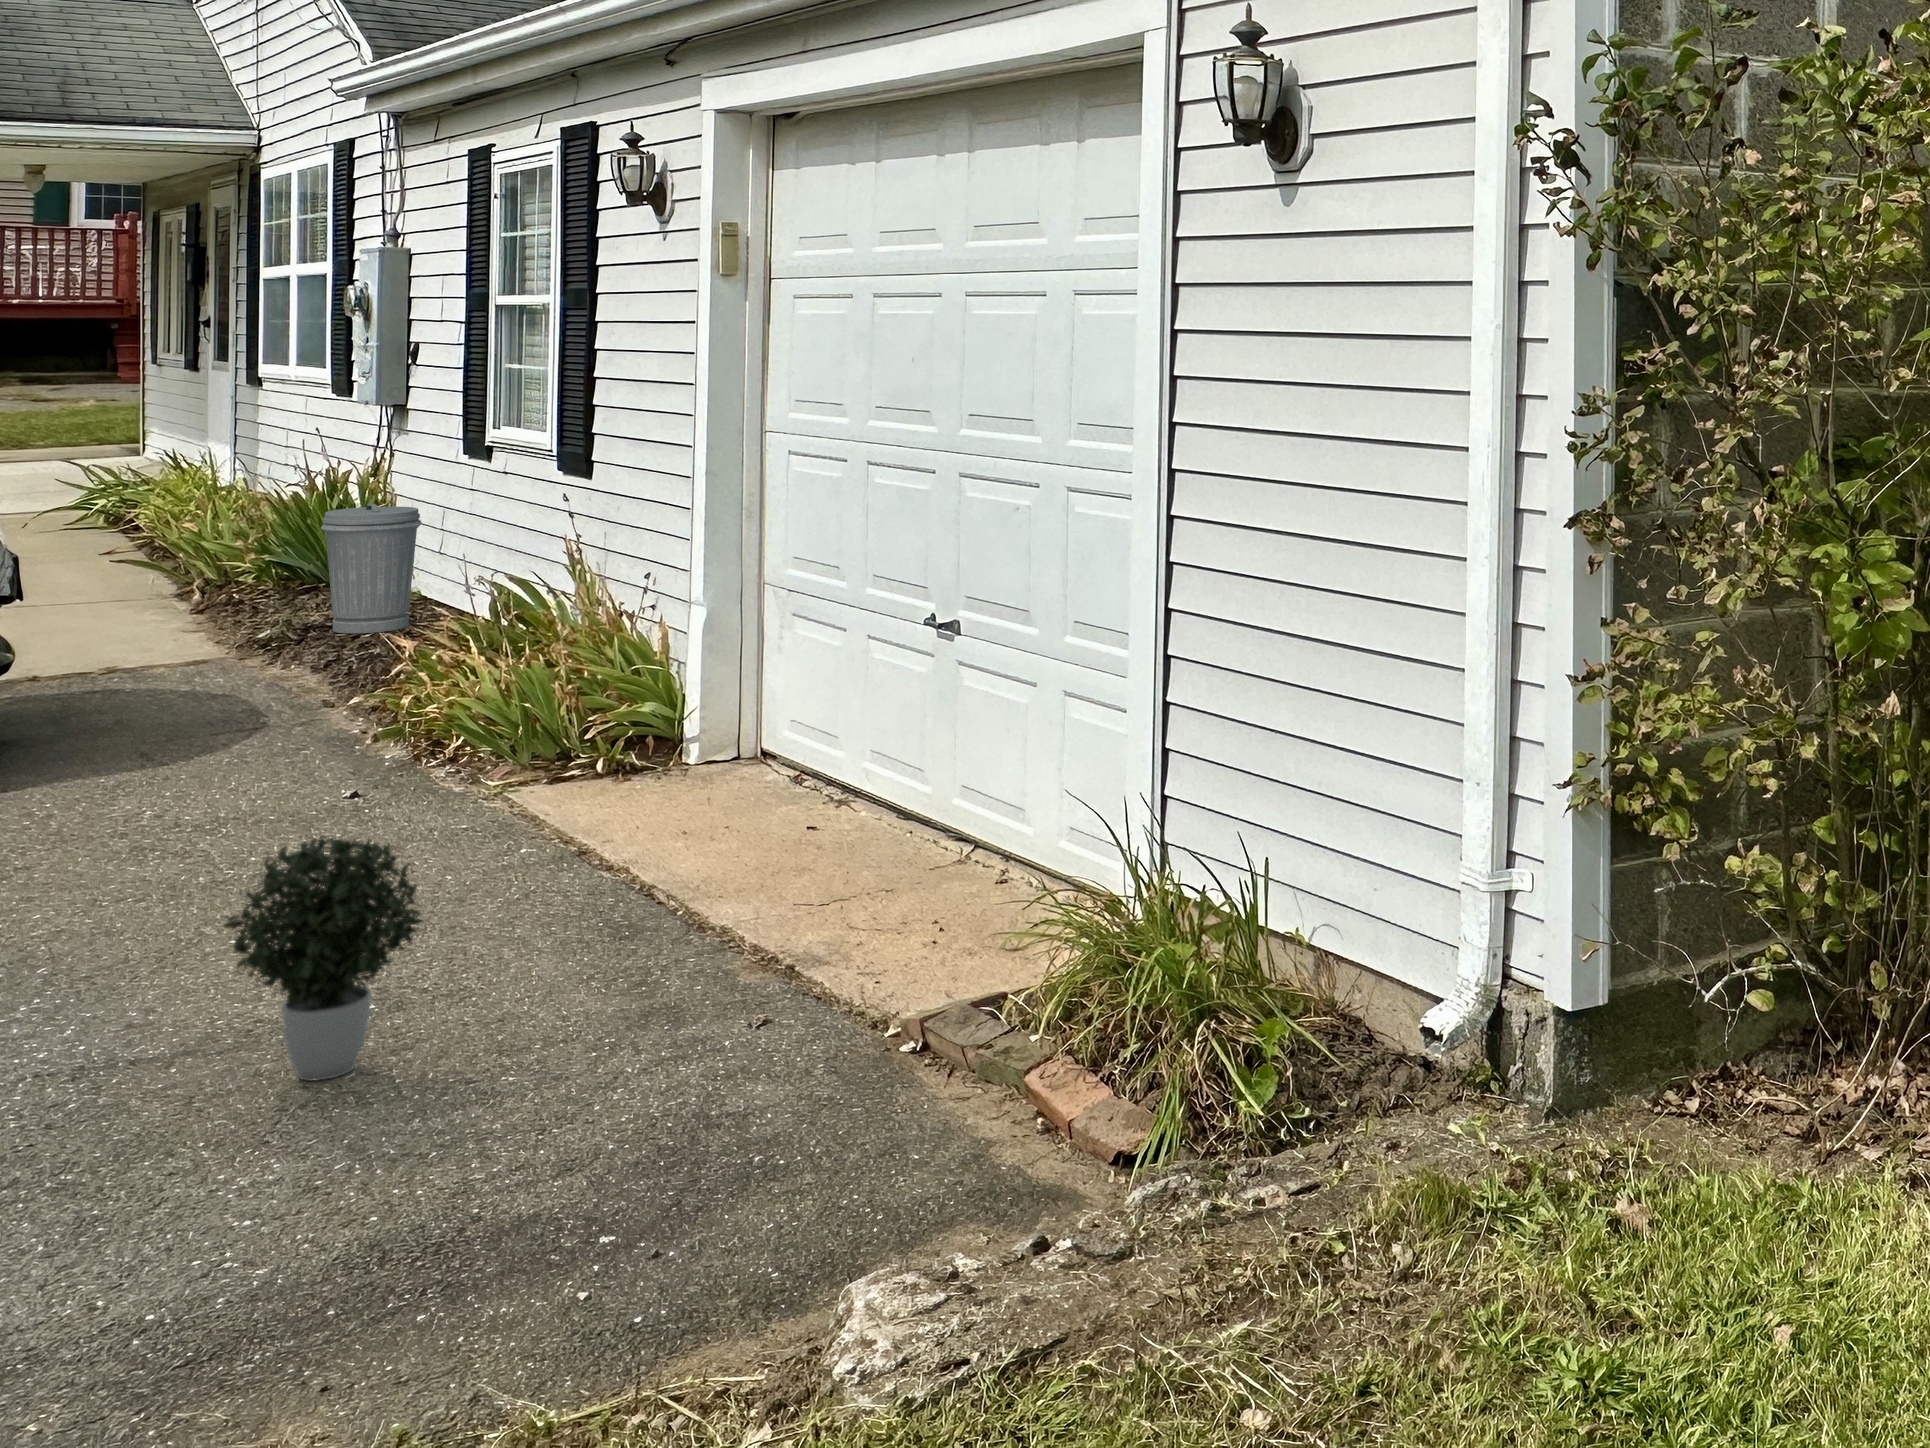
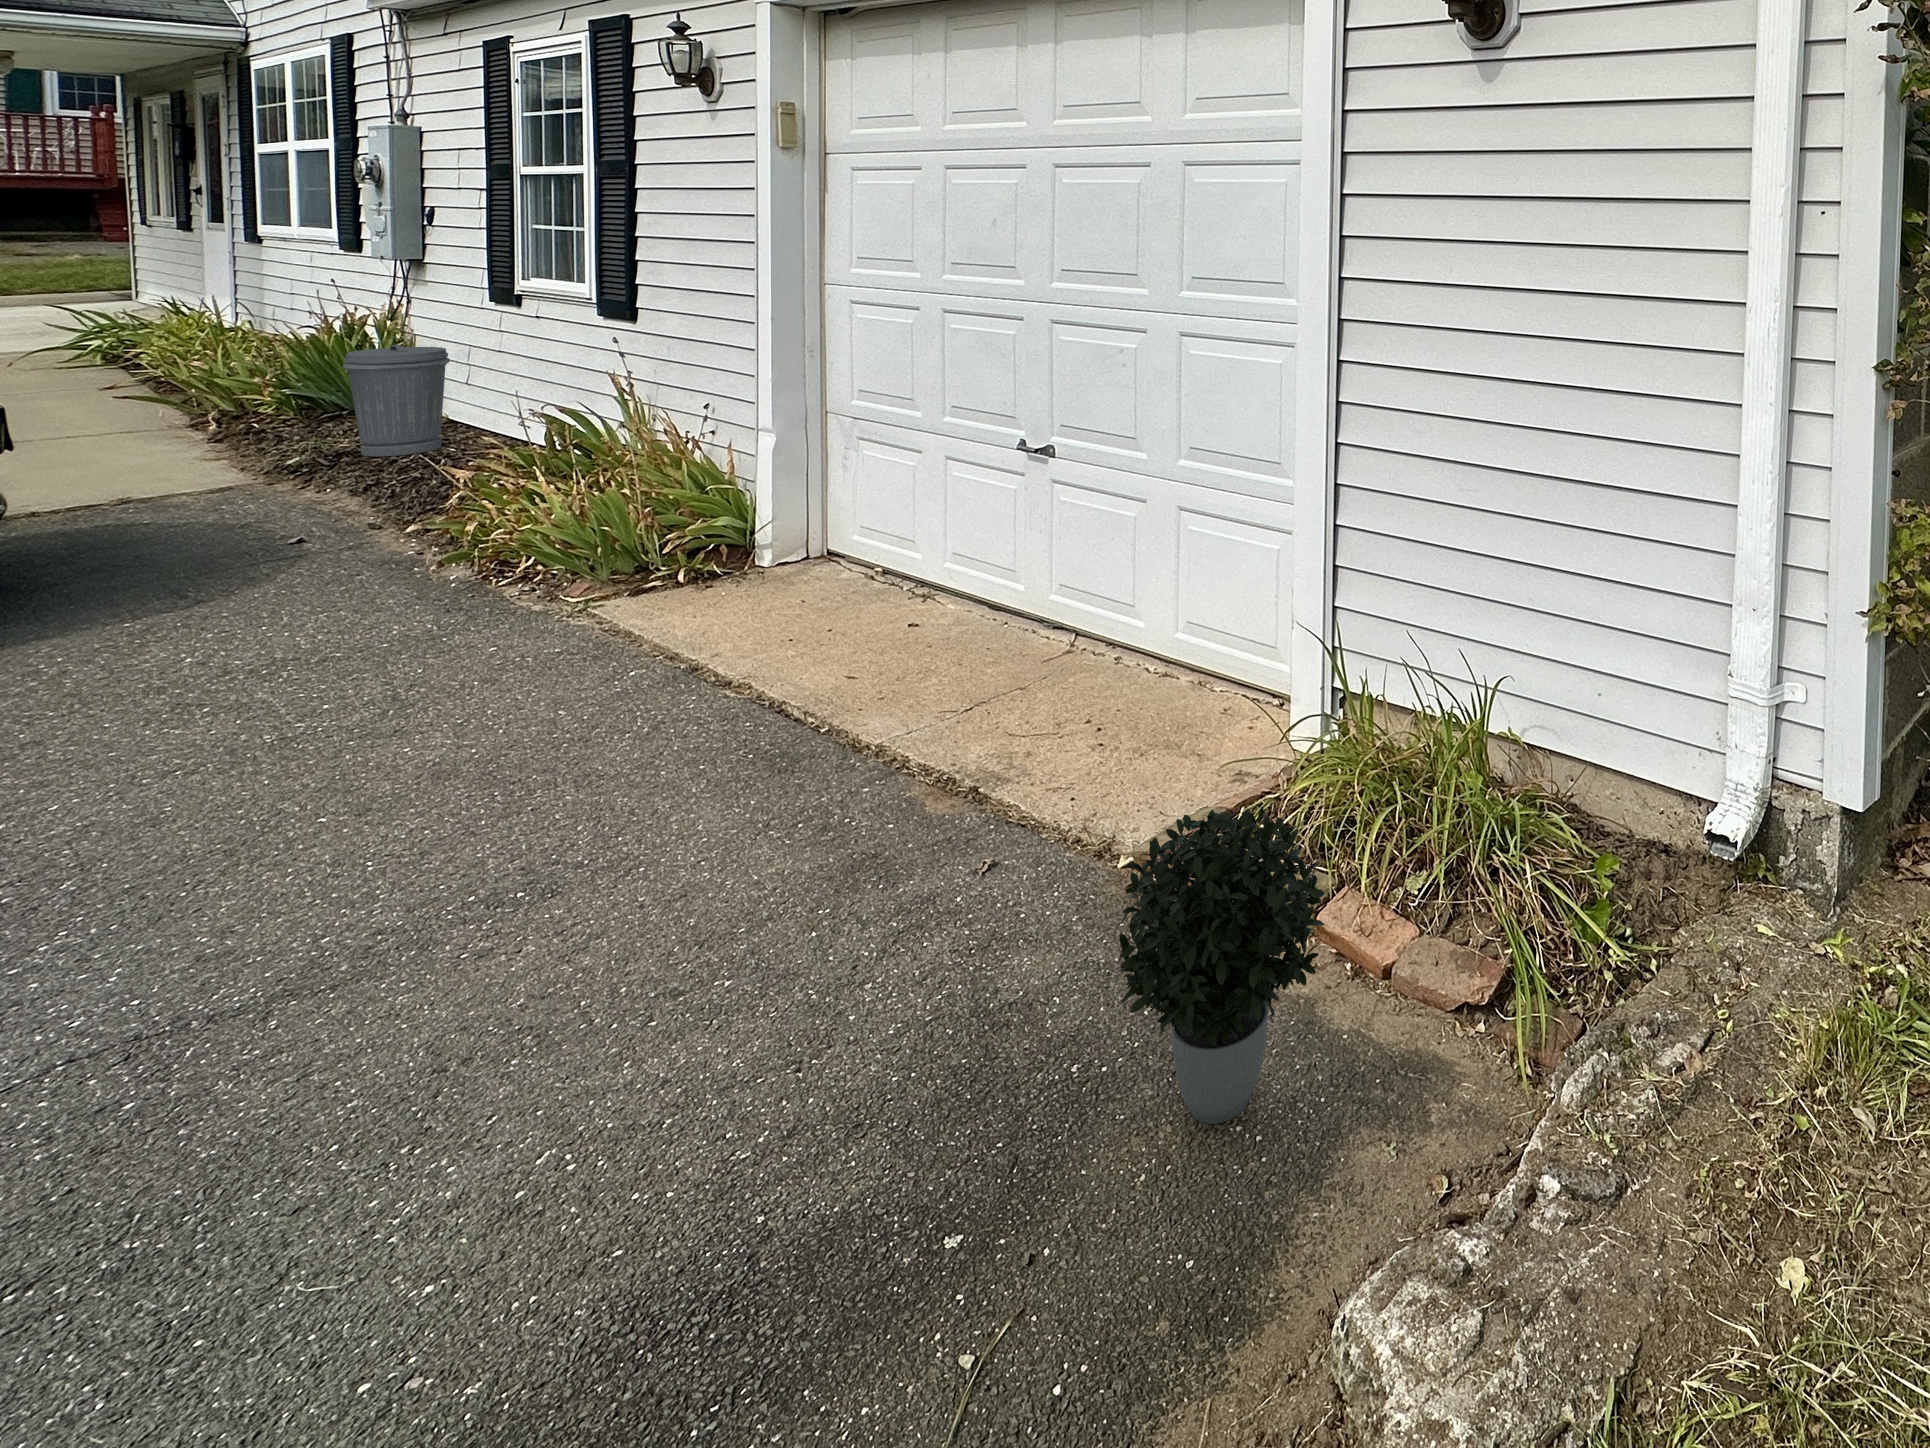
potted plant: present [224,836,422,1081] -> present [1119,807,1324,1124]

